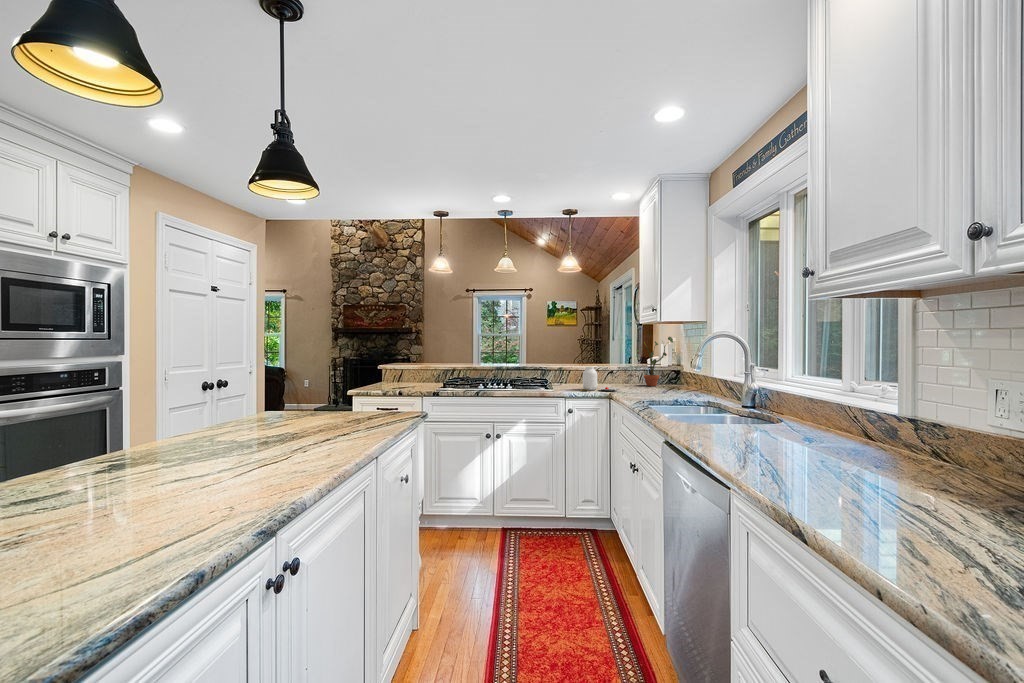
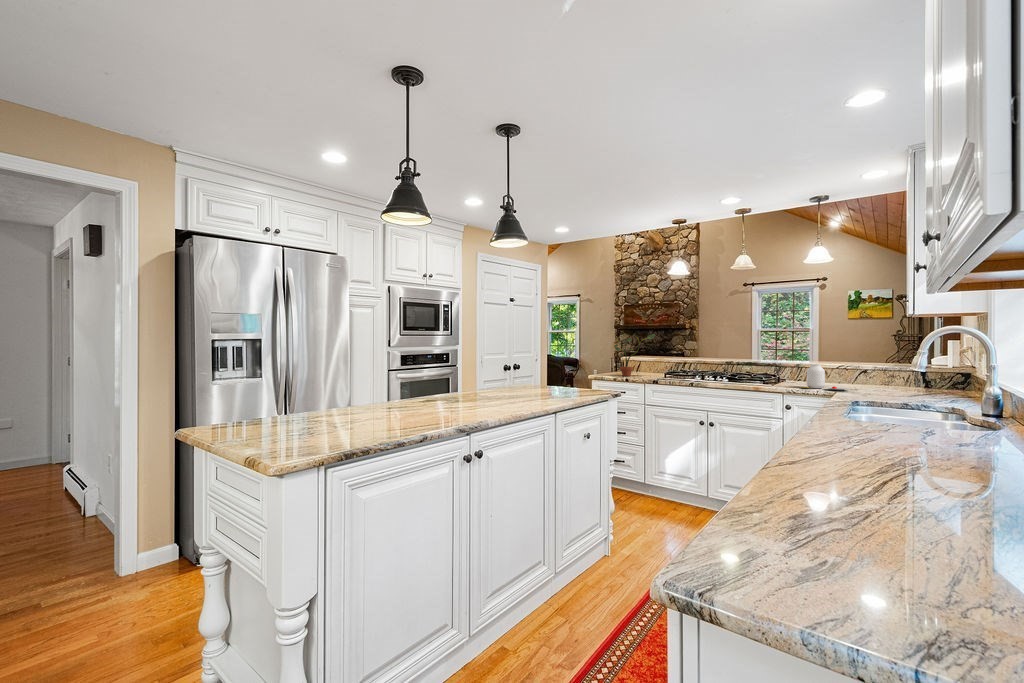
potted plant: present [637,337,673,386] -> present [614,334,655,376]

